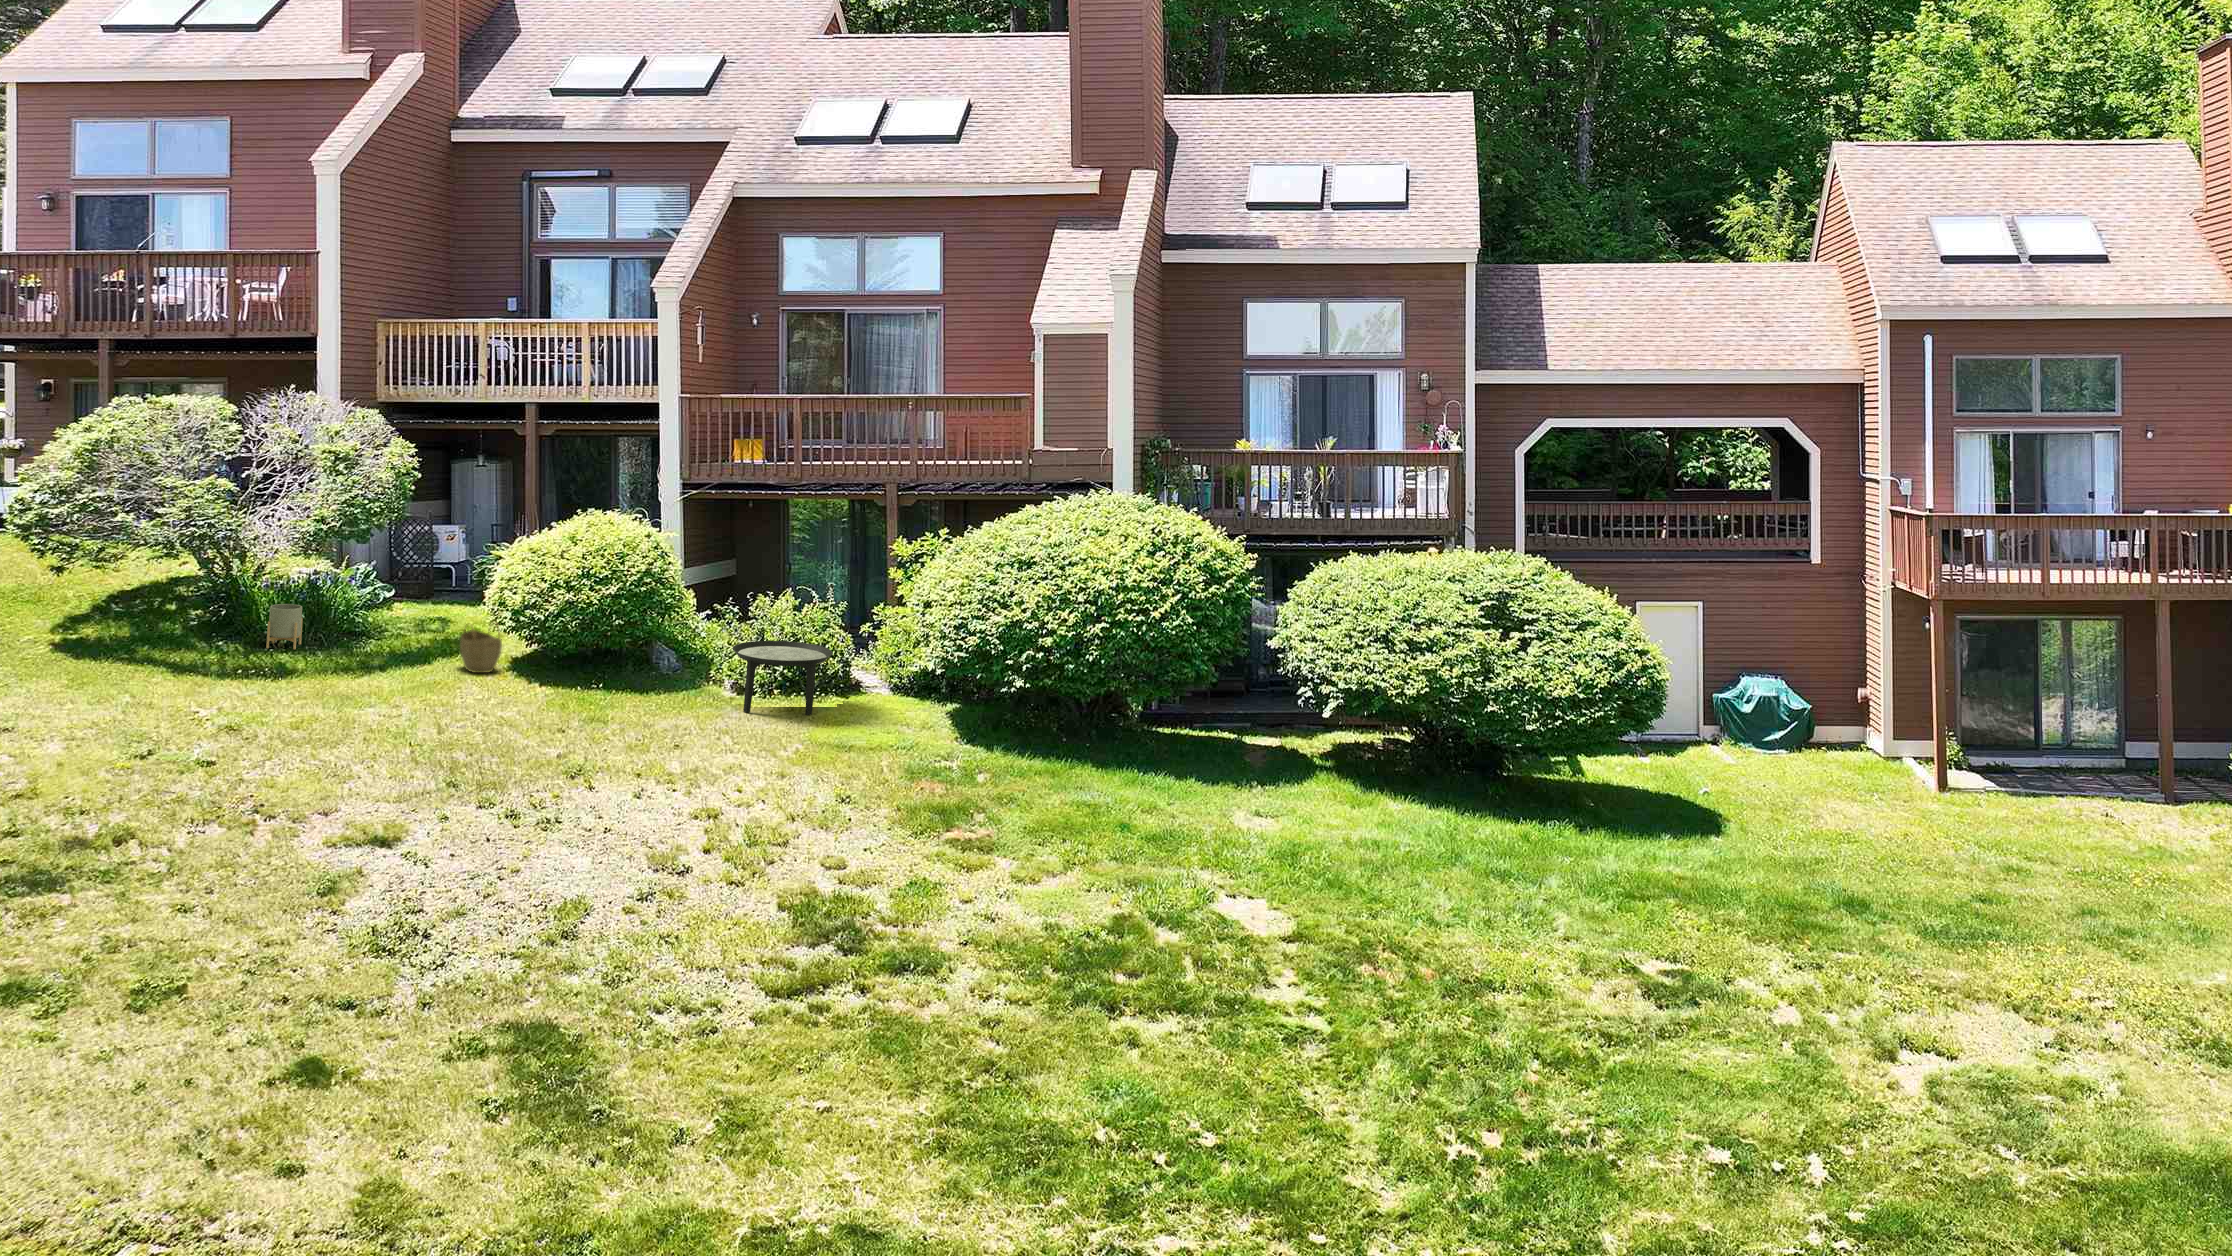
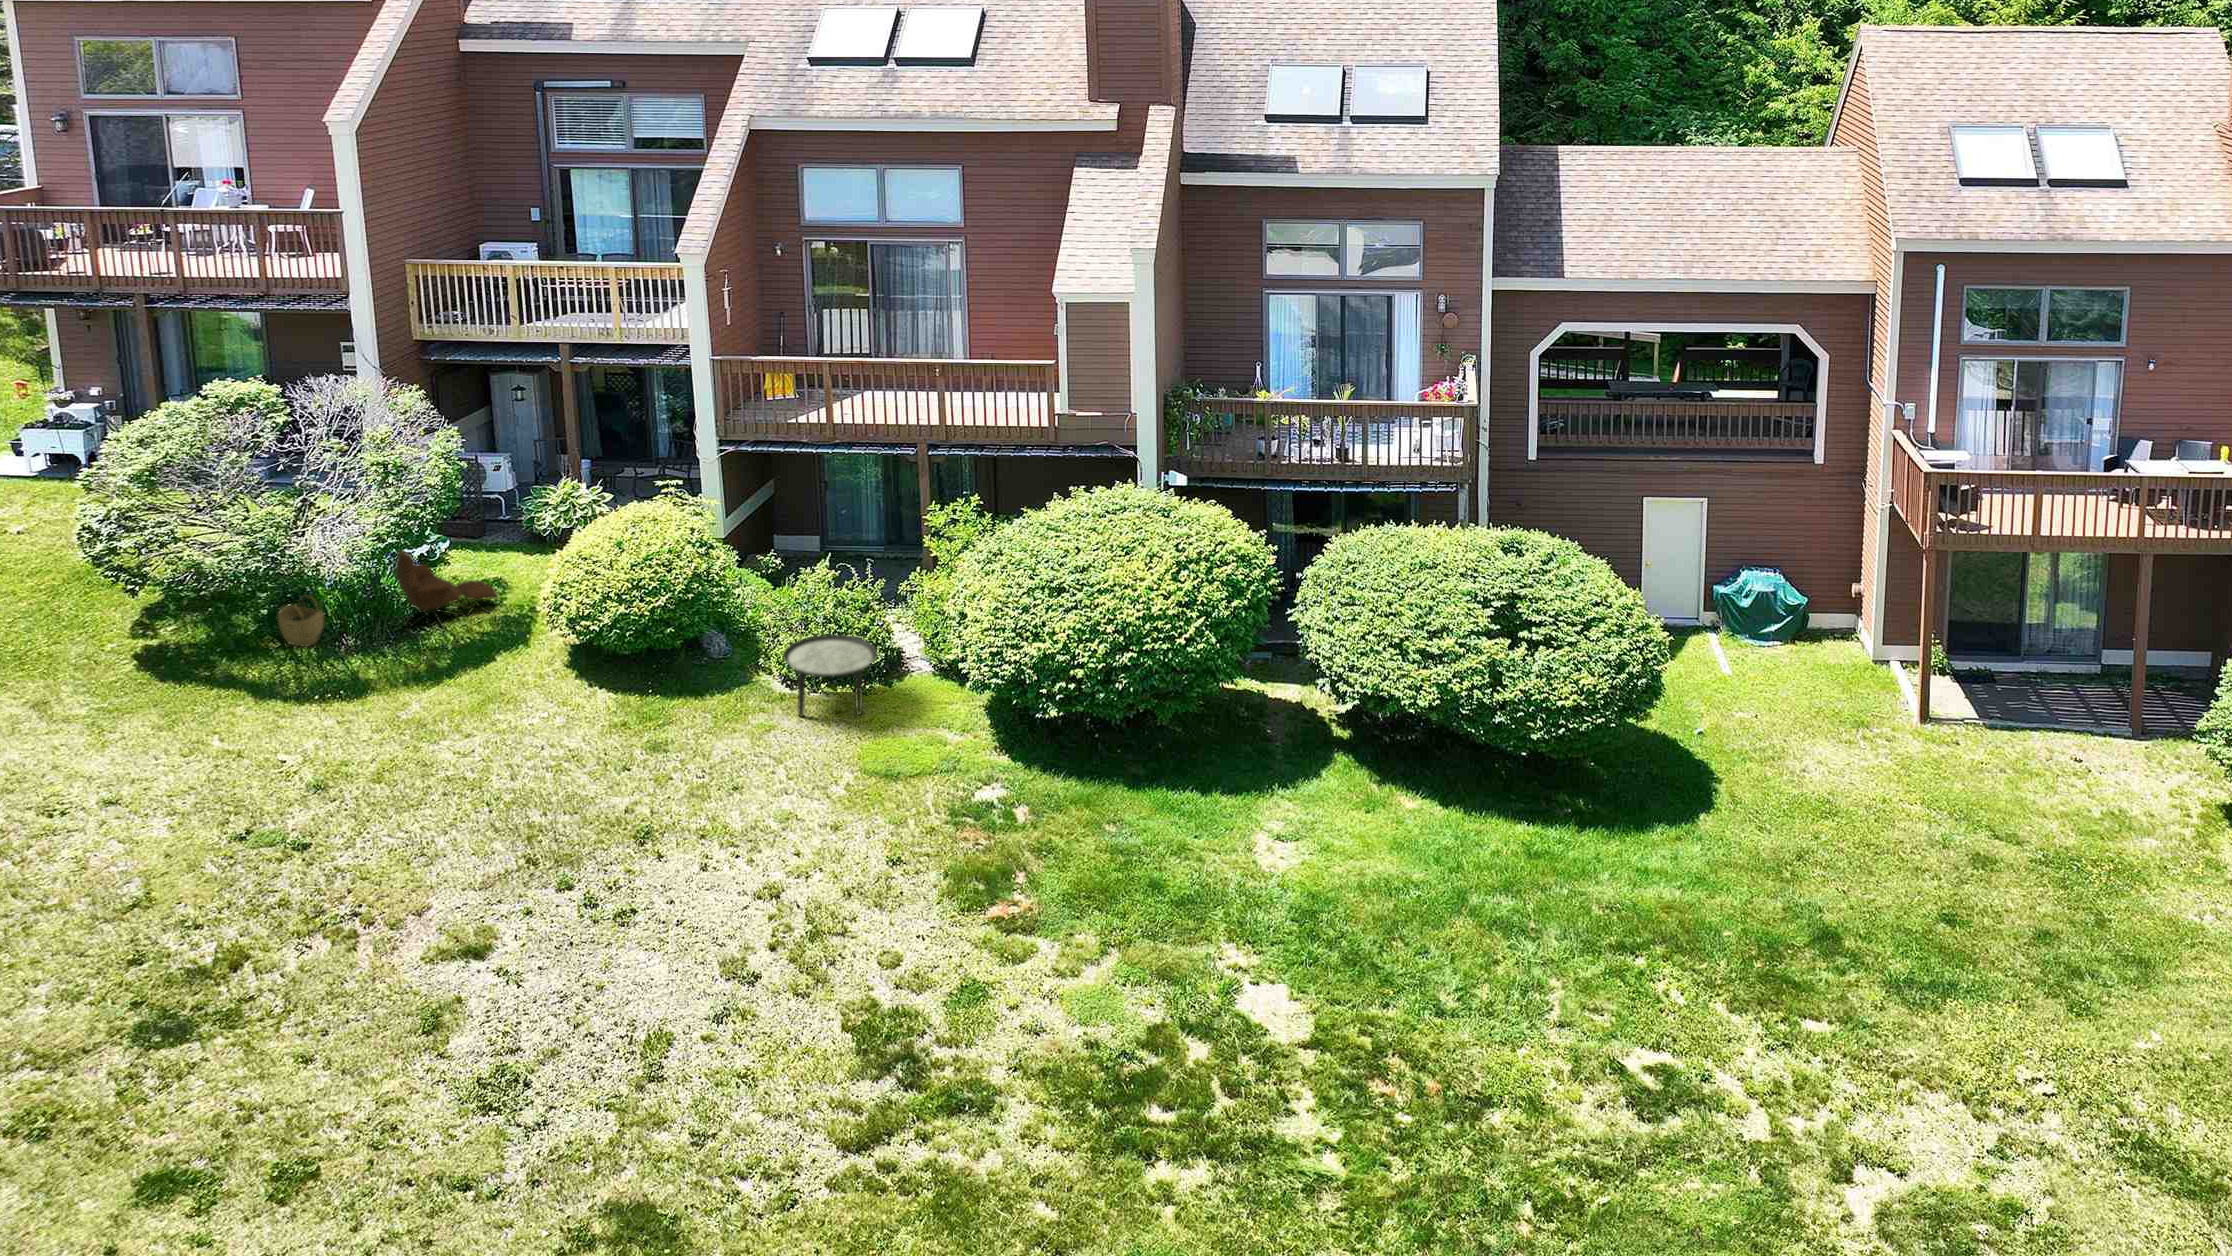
lounge chair: none [324,547,432,642] -> present [395,550,498,628]
planter: present [266,604,303,649] -> none [344,604,378,649]
woven basket: present [460,629,502,673] -> present [278,605,324,647]

